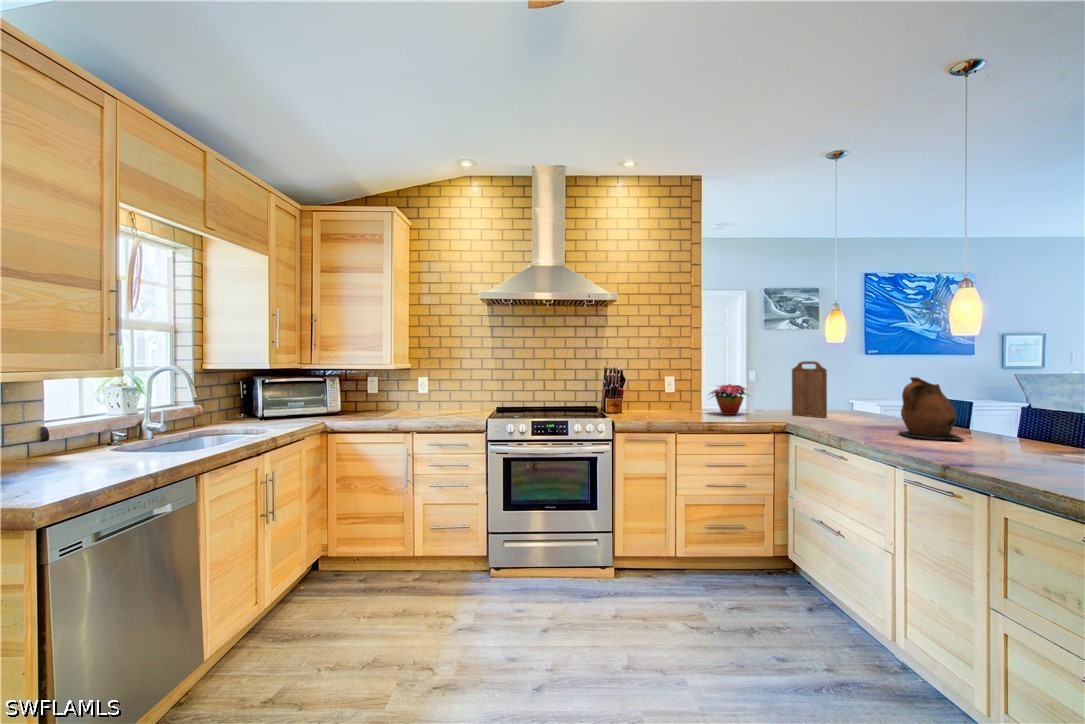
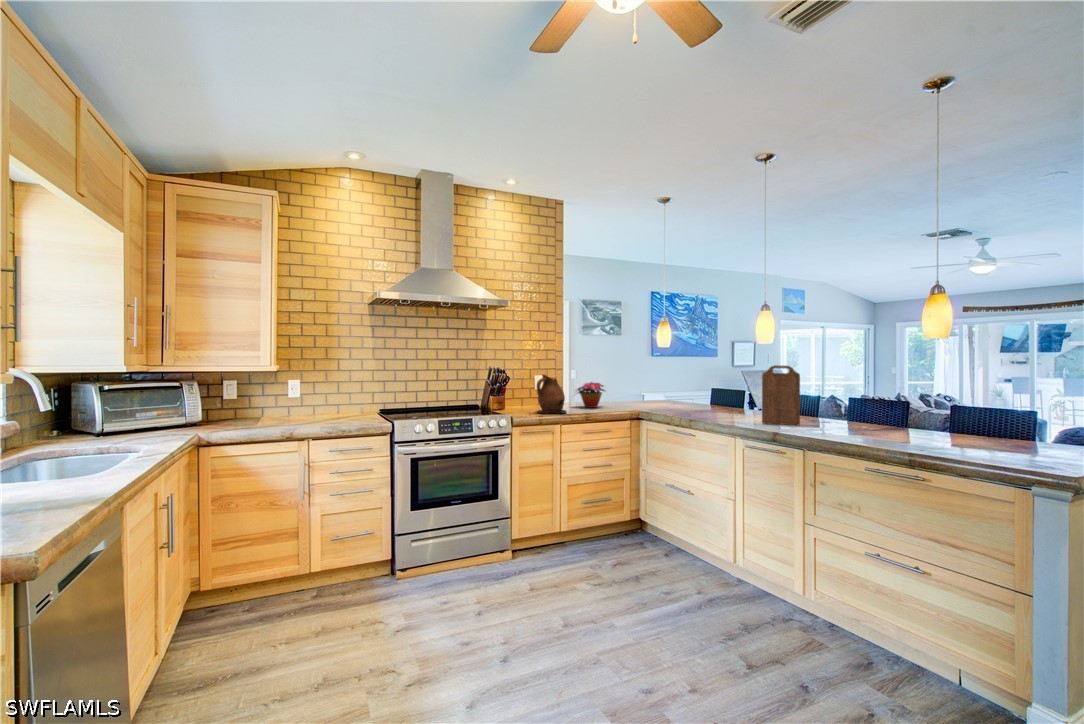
cutting board: present [792,361,827,418] -> present [762,365,800,425]
ceramic pitcher: present [899,377,963,440] -> present [537,375,566,413]

